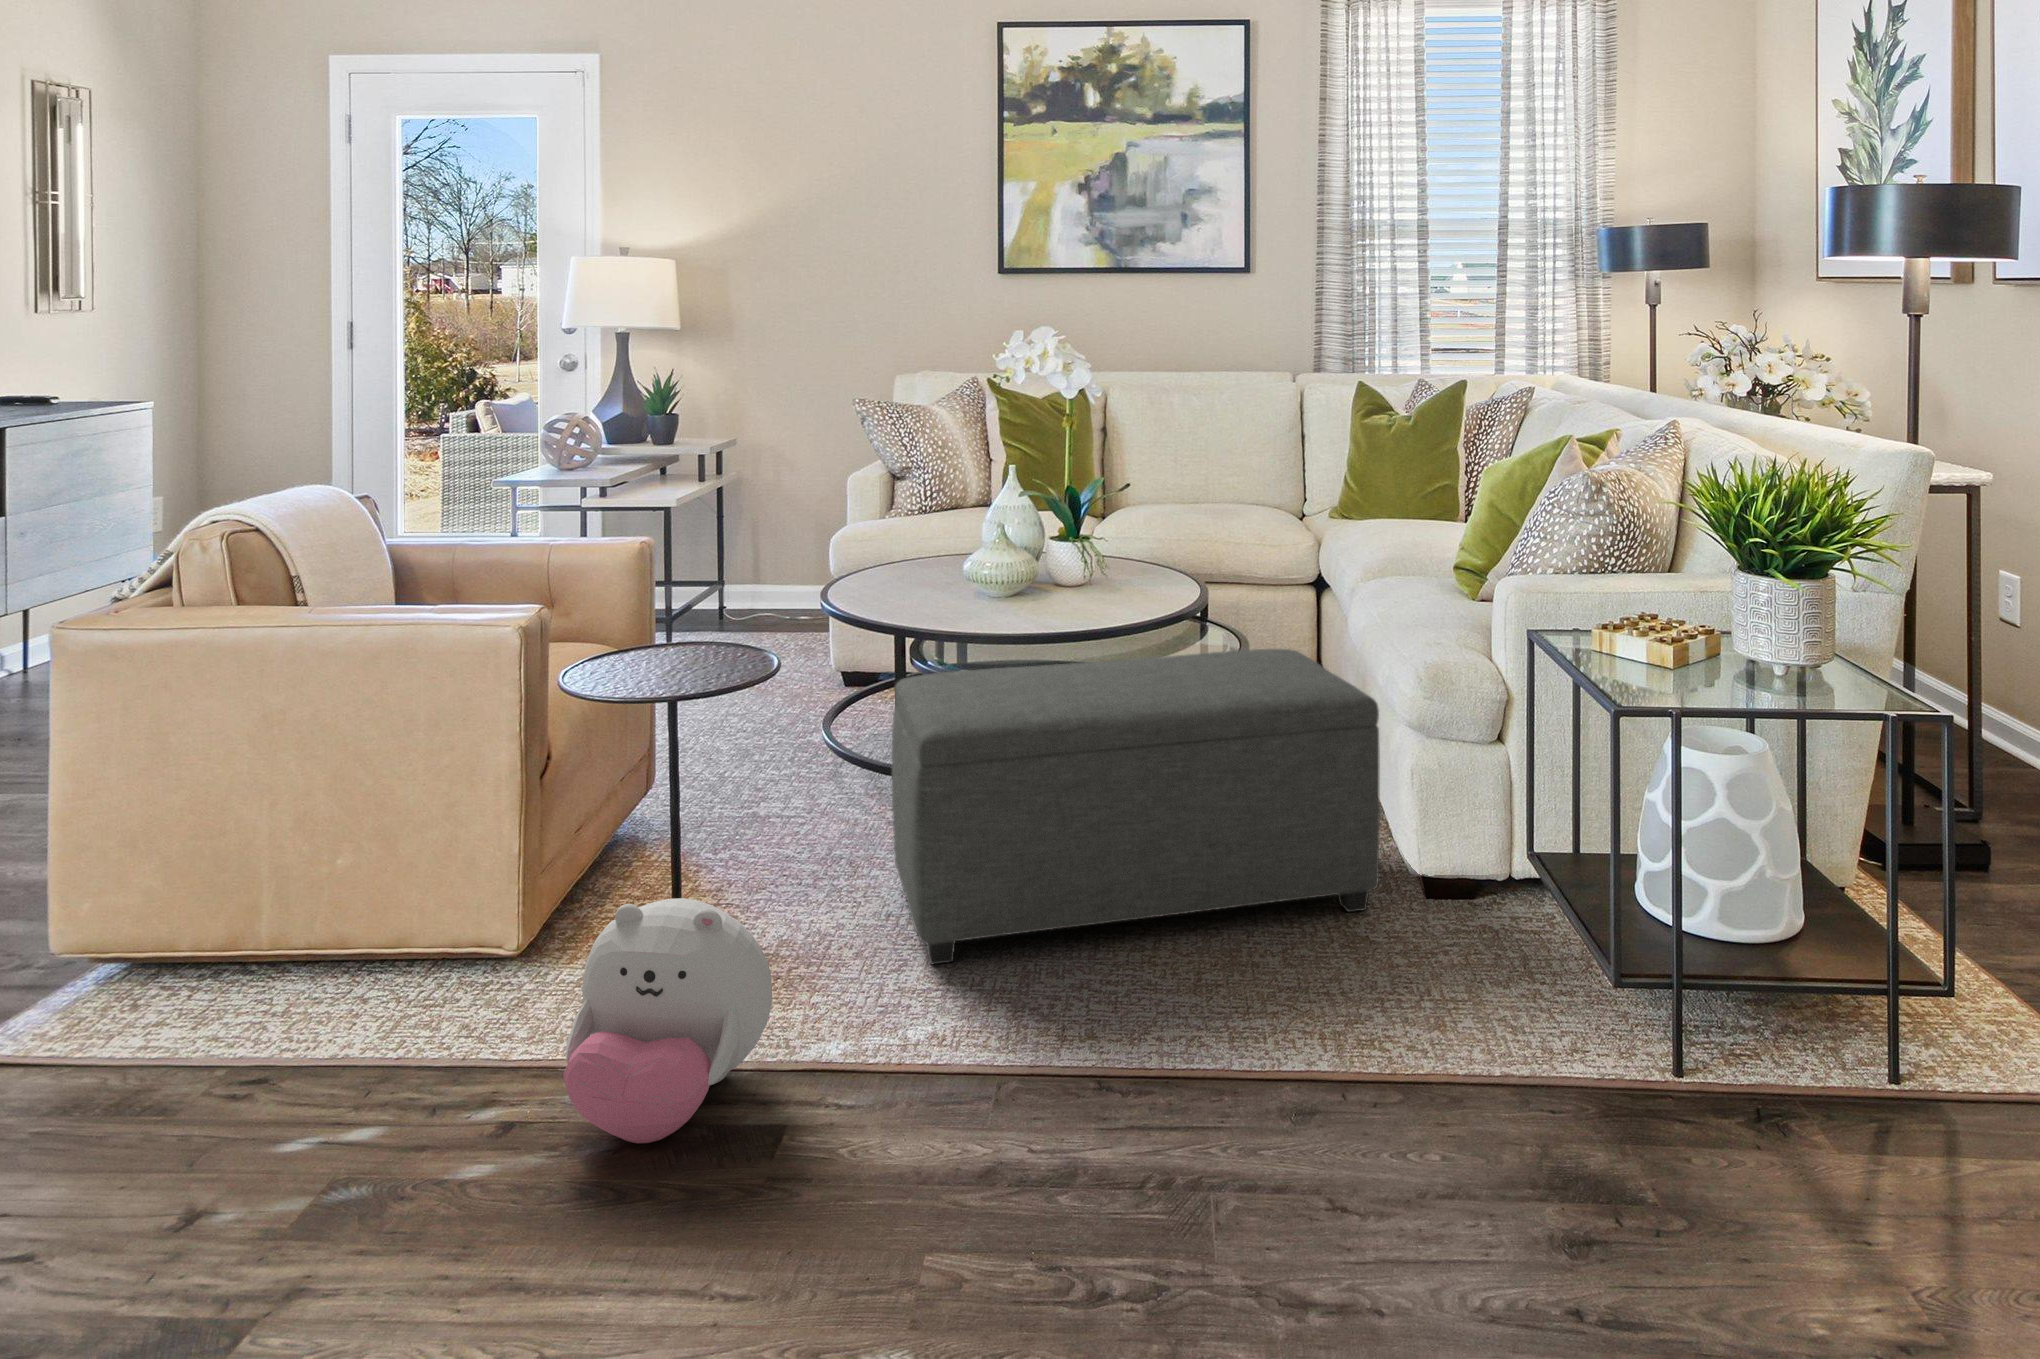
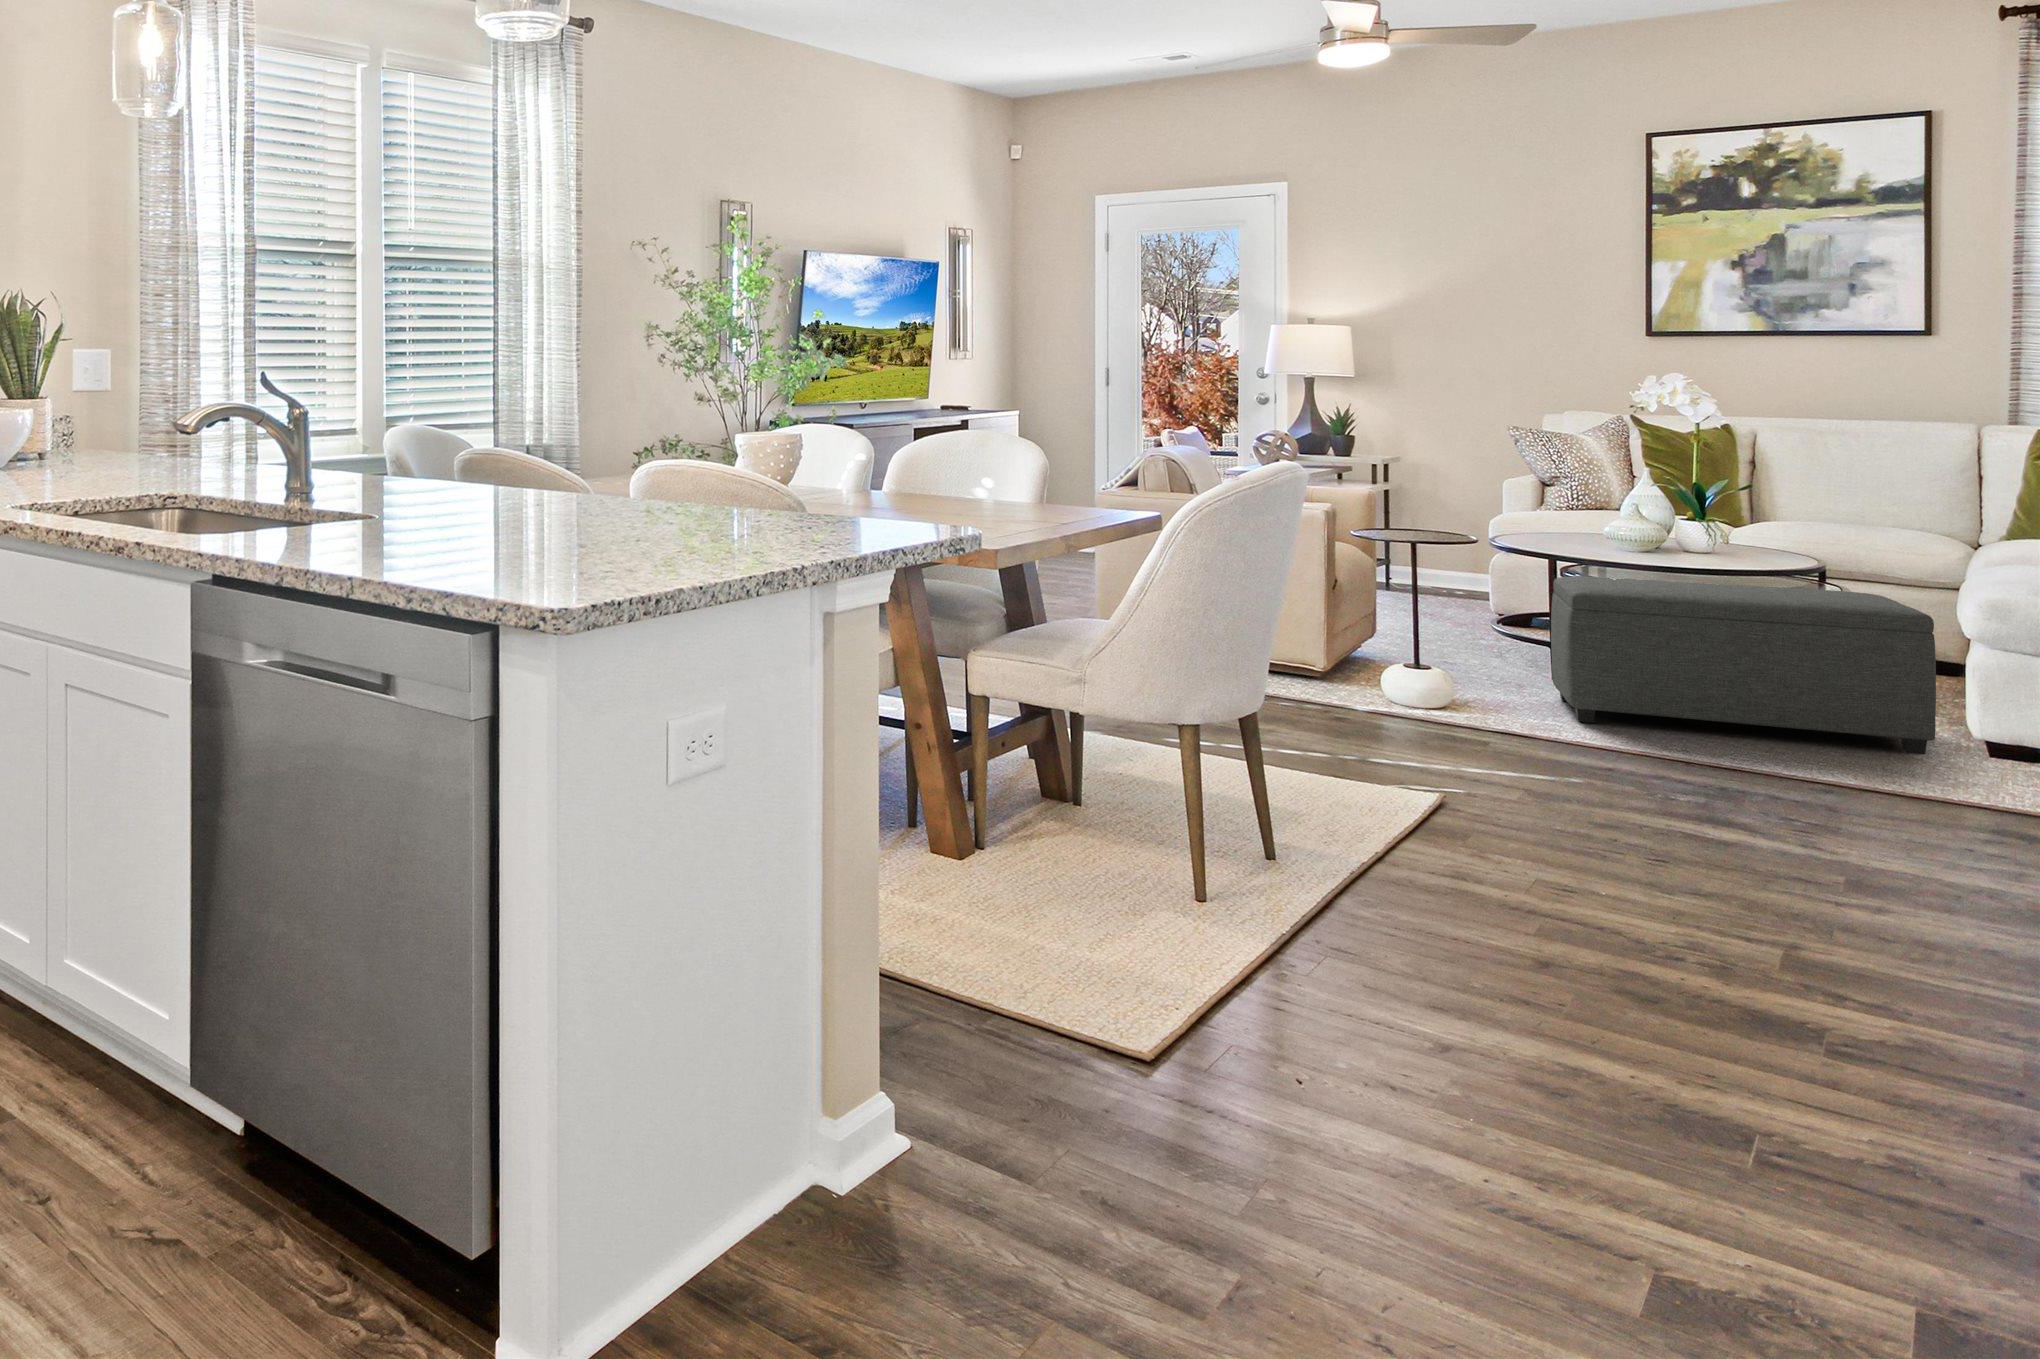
plush toy: present [563,898,772,1143] -> none [1380,632,1485,734]

